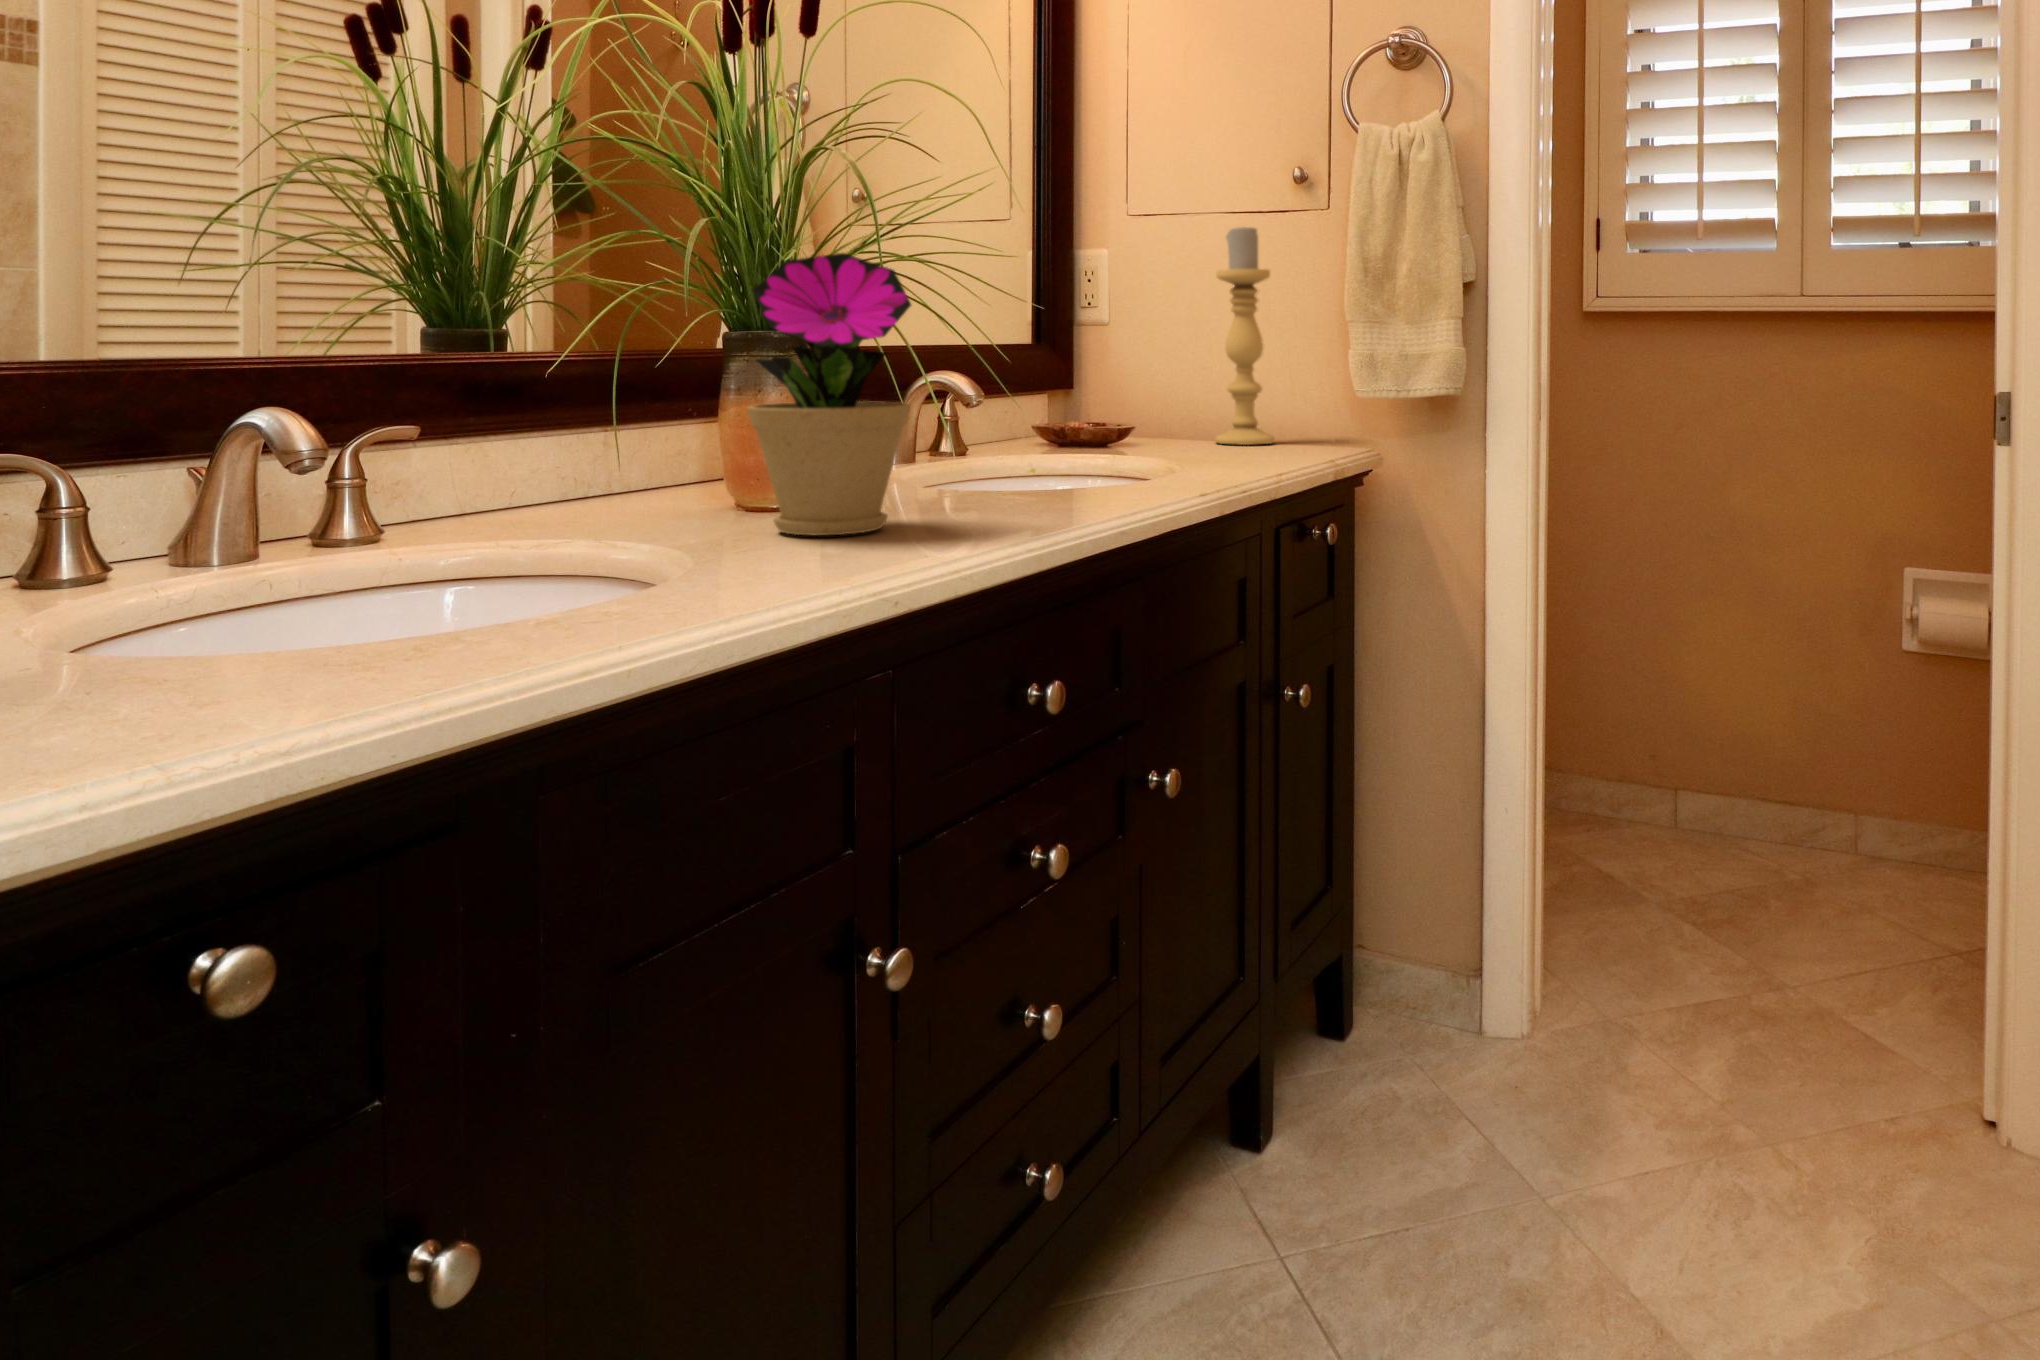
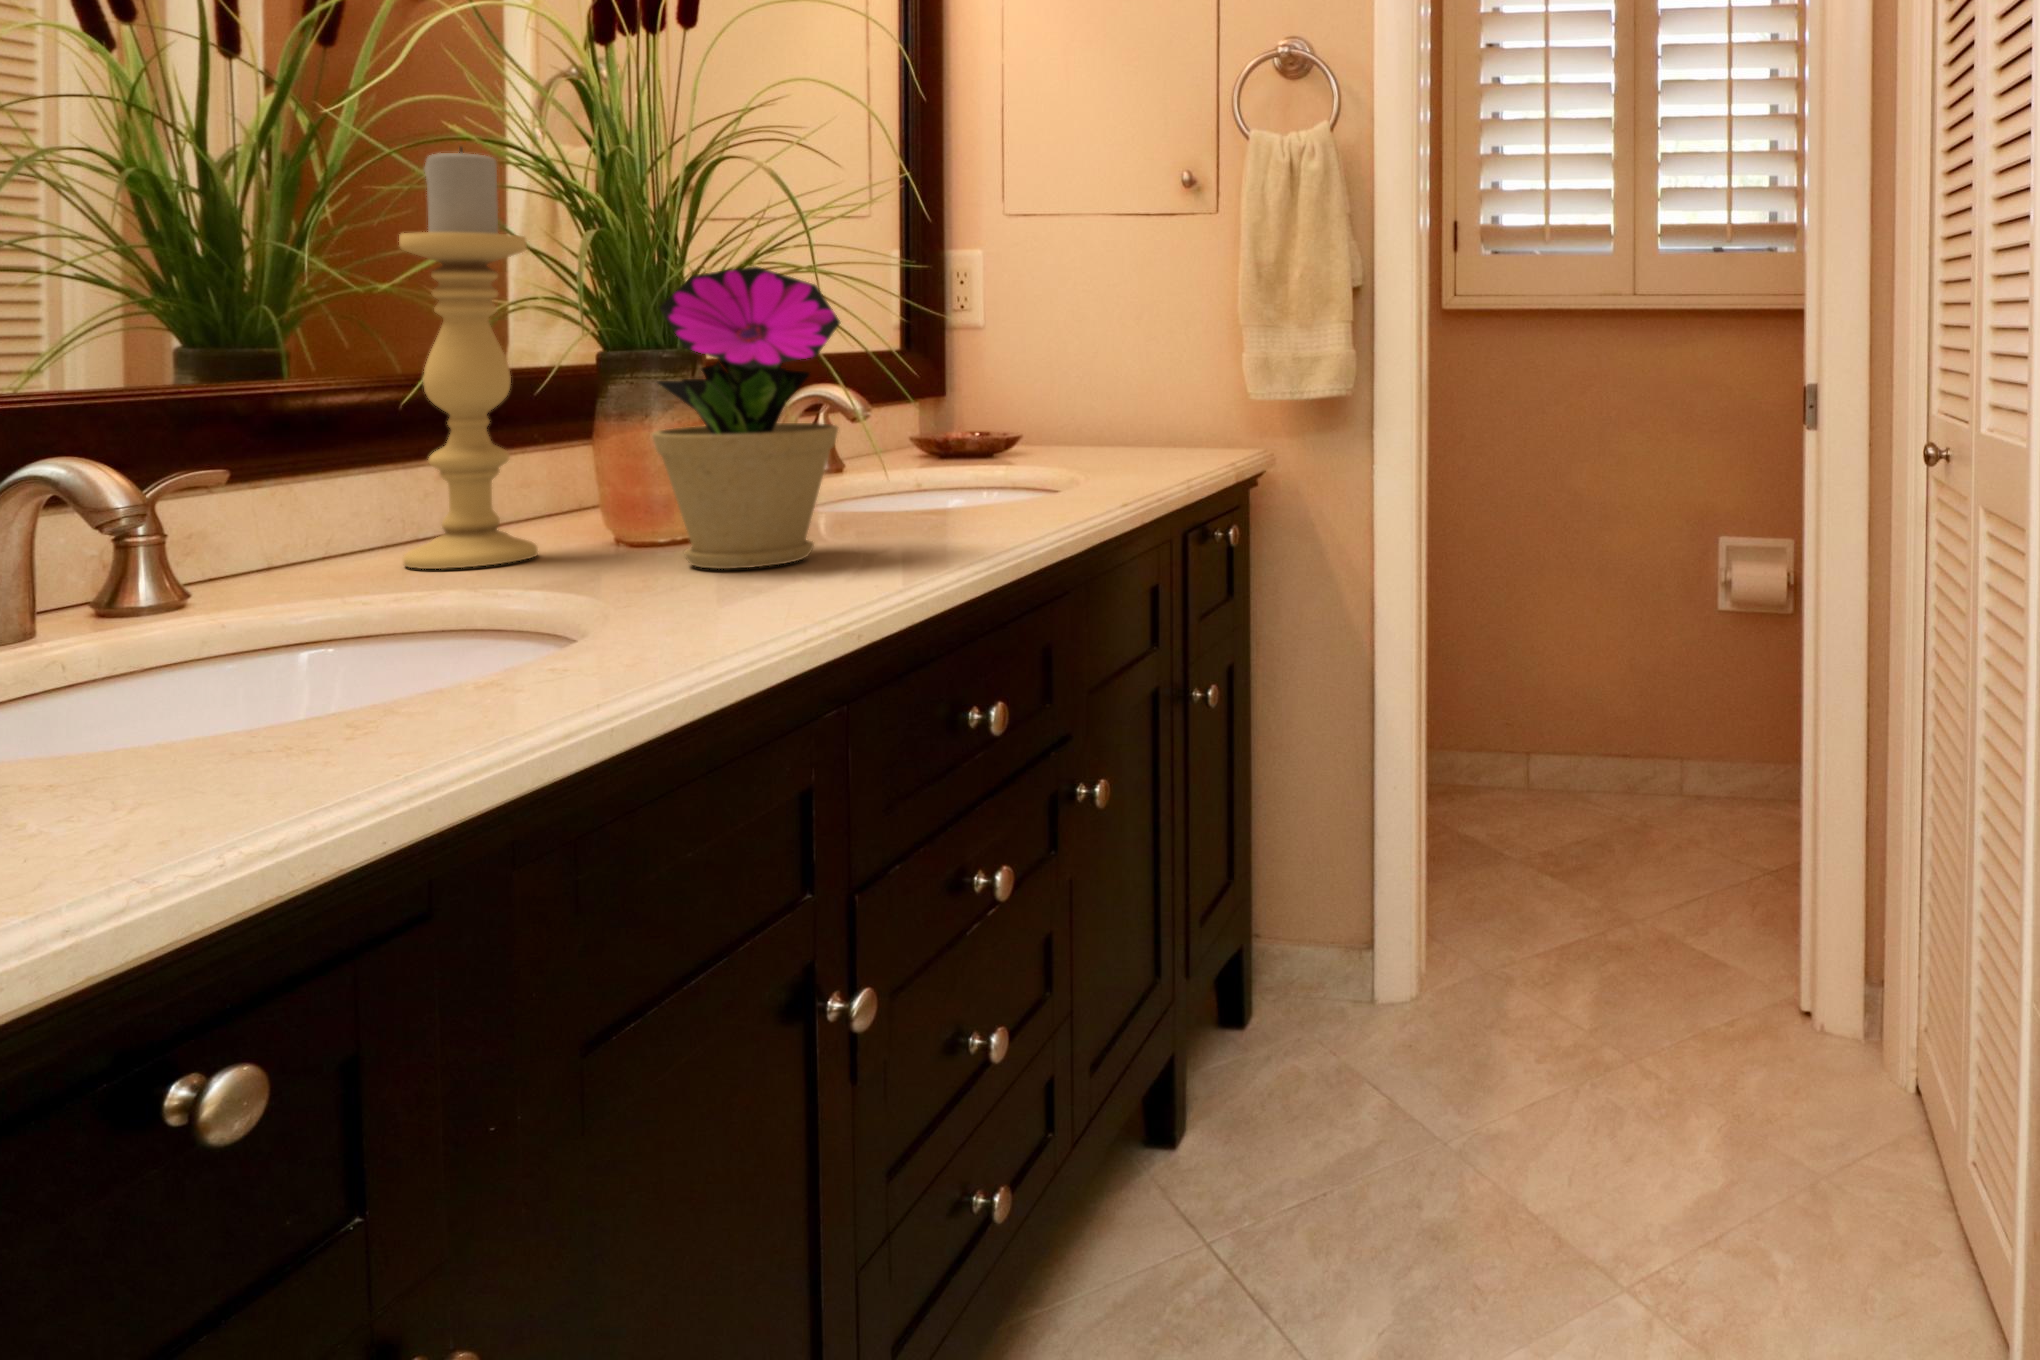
candle holder: present [1215,227,1275,445] -> present [399,147,538,569]

